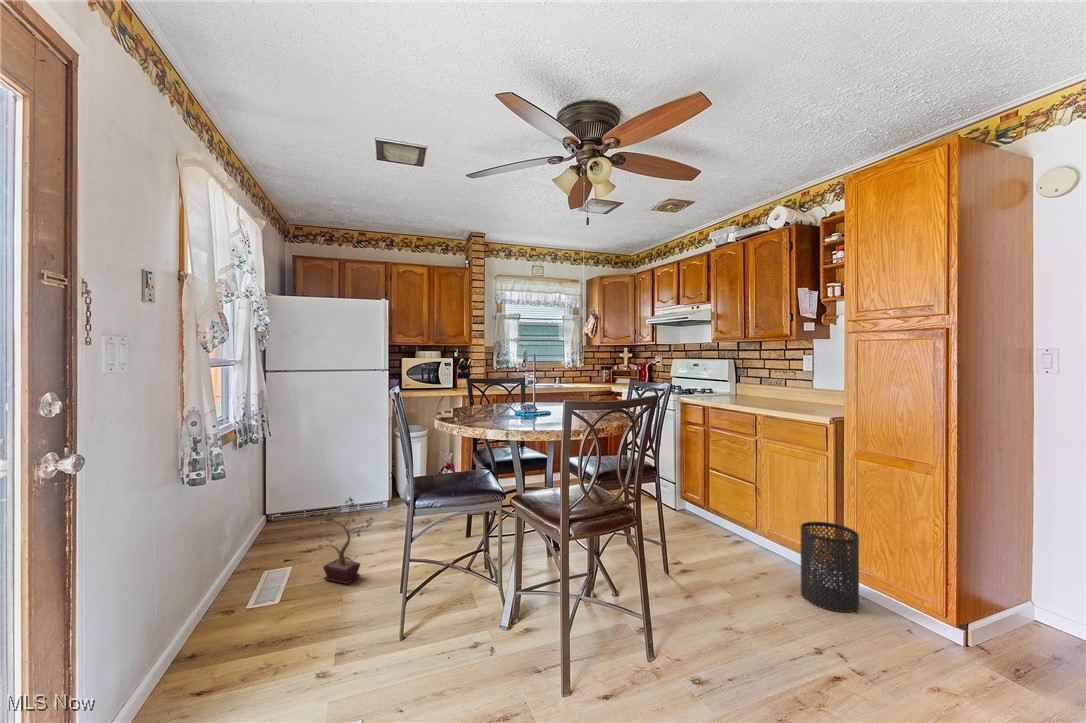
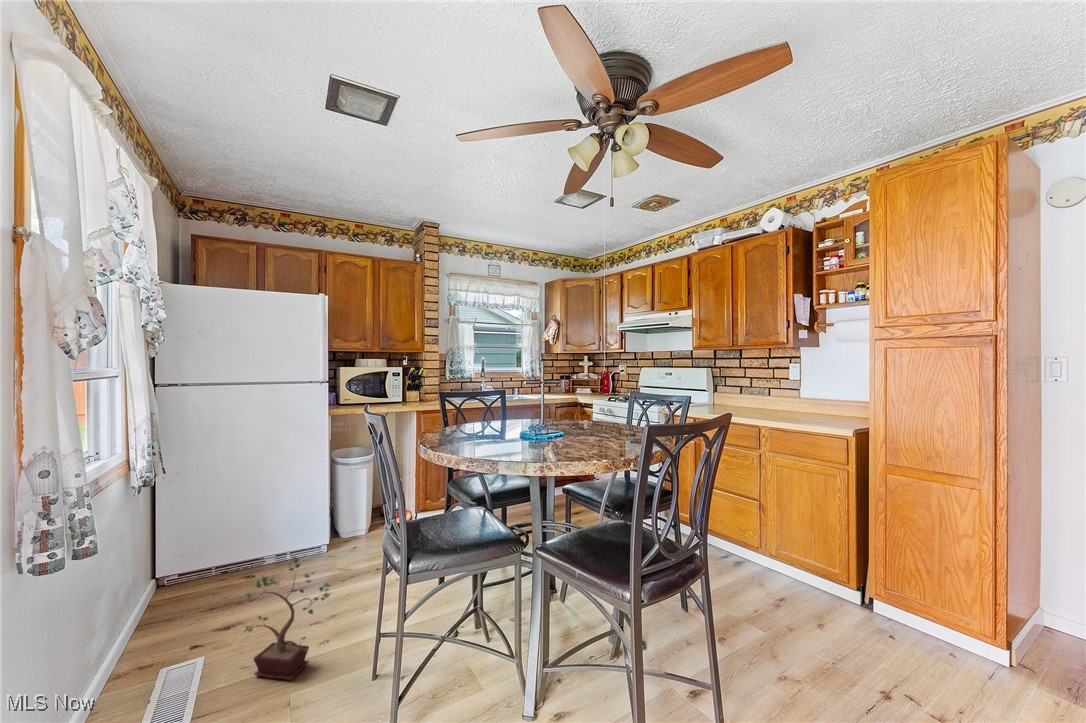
trash can: present [800,522,859,612] -> none [836,545,905,648]

